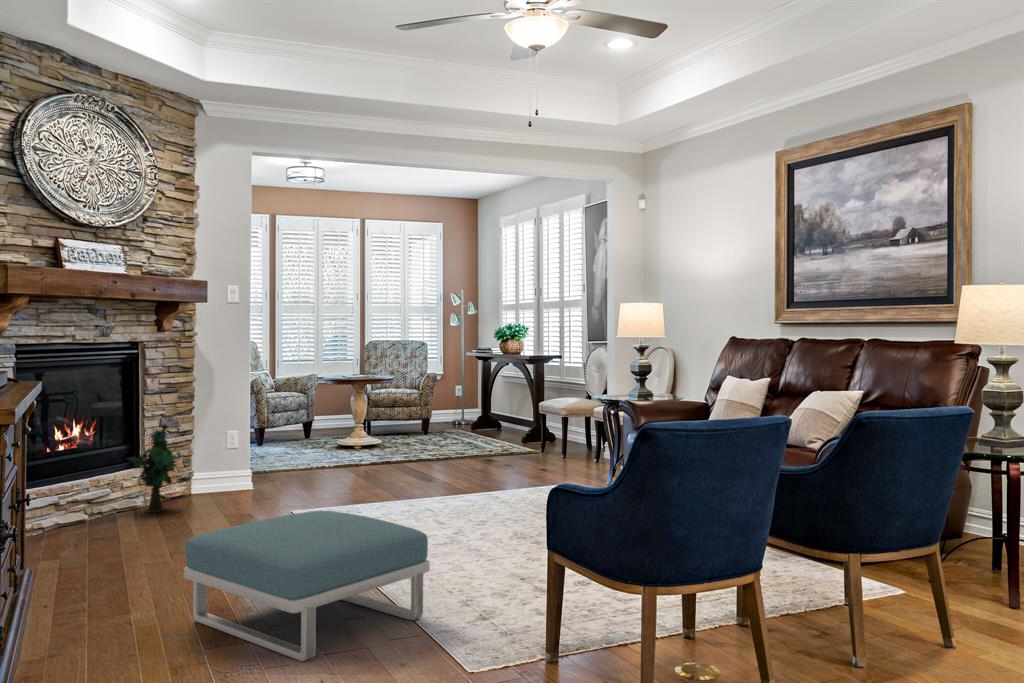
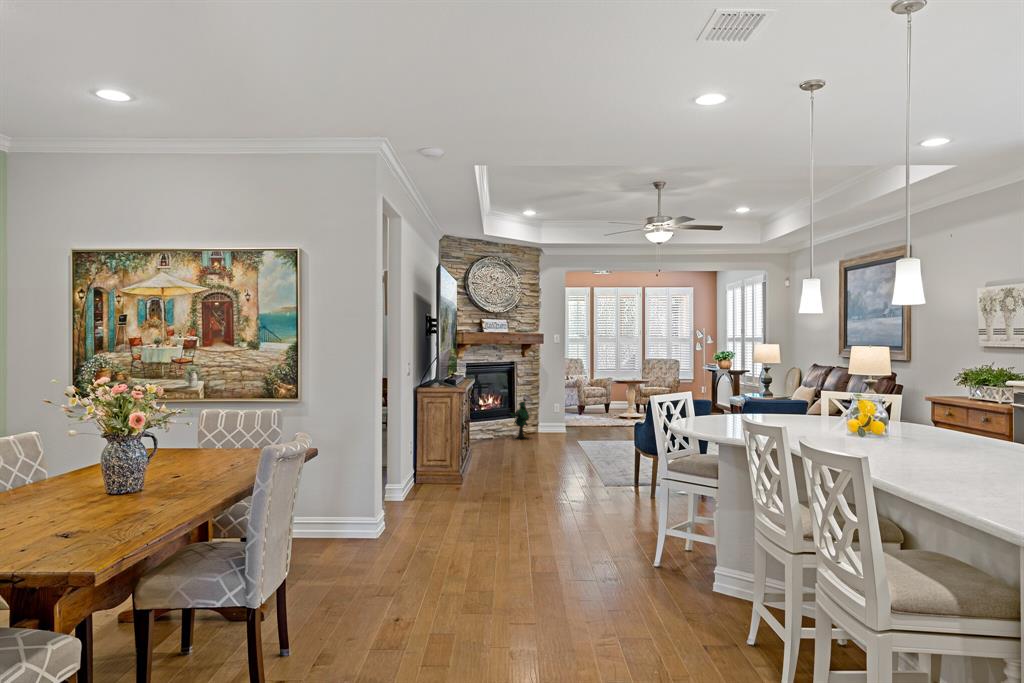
footstool: present [184,511,430,661] -> none [519,433,610,480]

